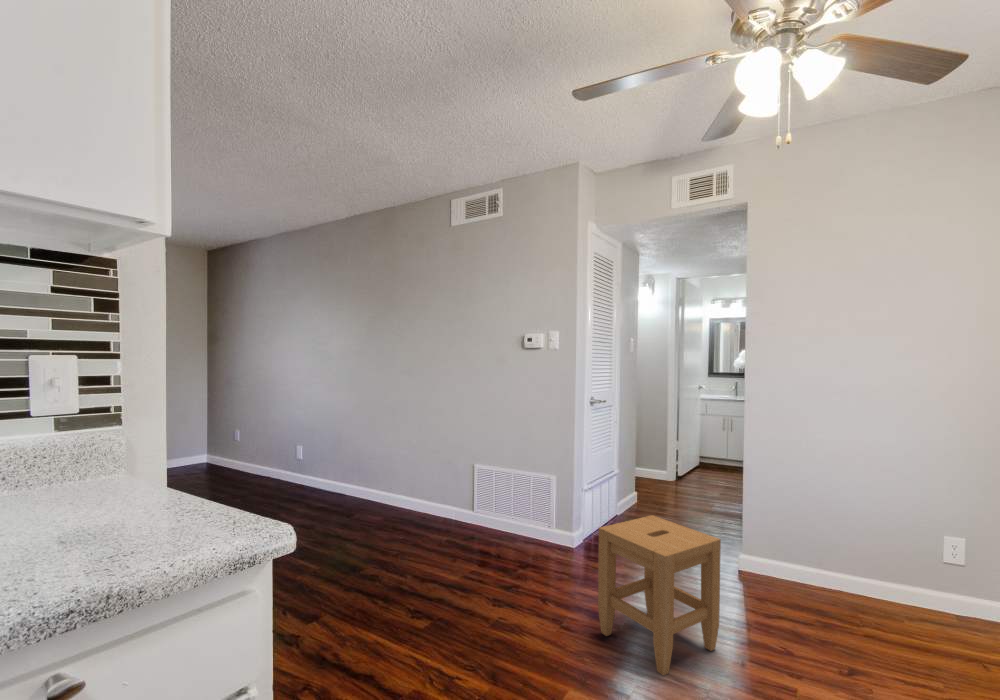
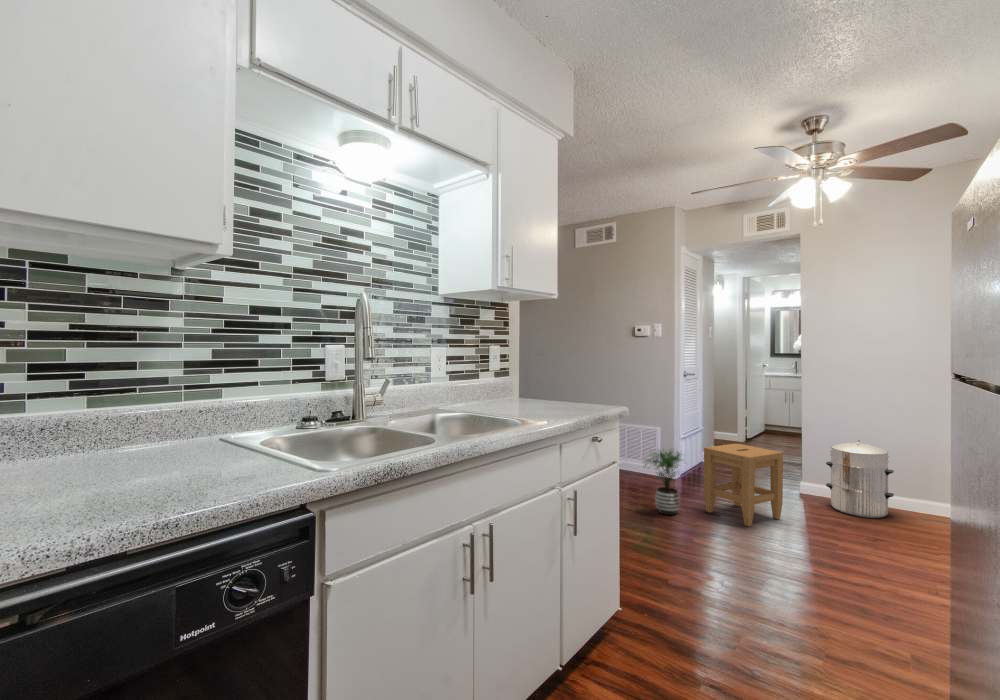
waste bin: none [783,511,885,641] -> present [826,440,894,518]
potted plant: none [498,526,575,645] -> present [645,449,682,515]

